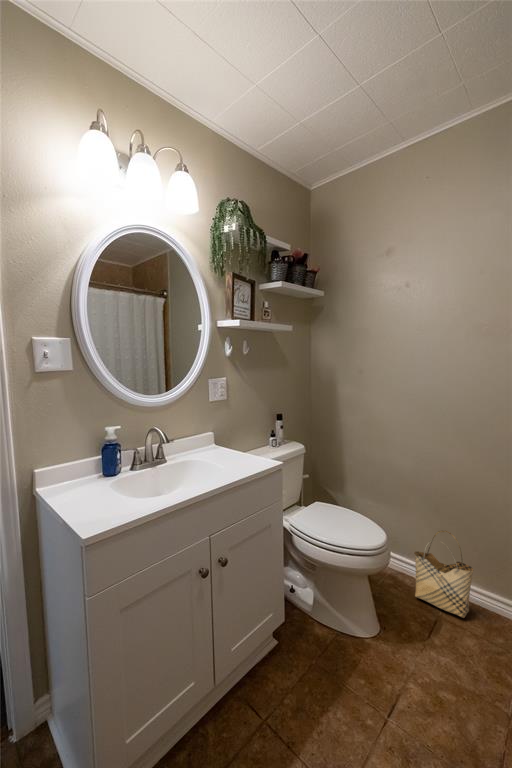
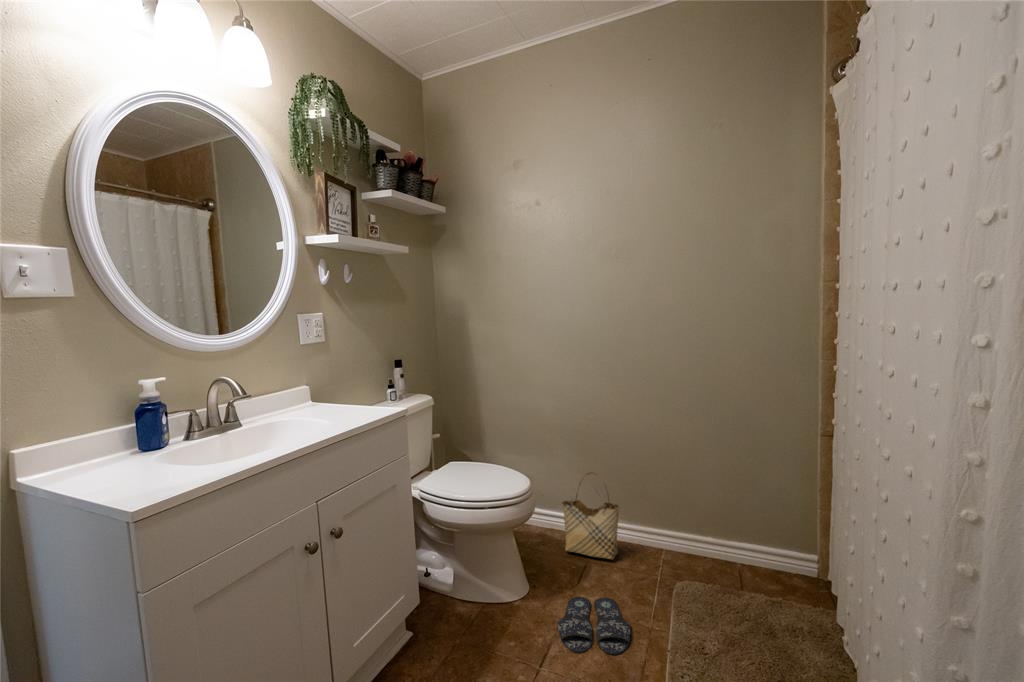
slippers: none [407,648,484,728] -> present [558,597,630,655]

